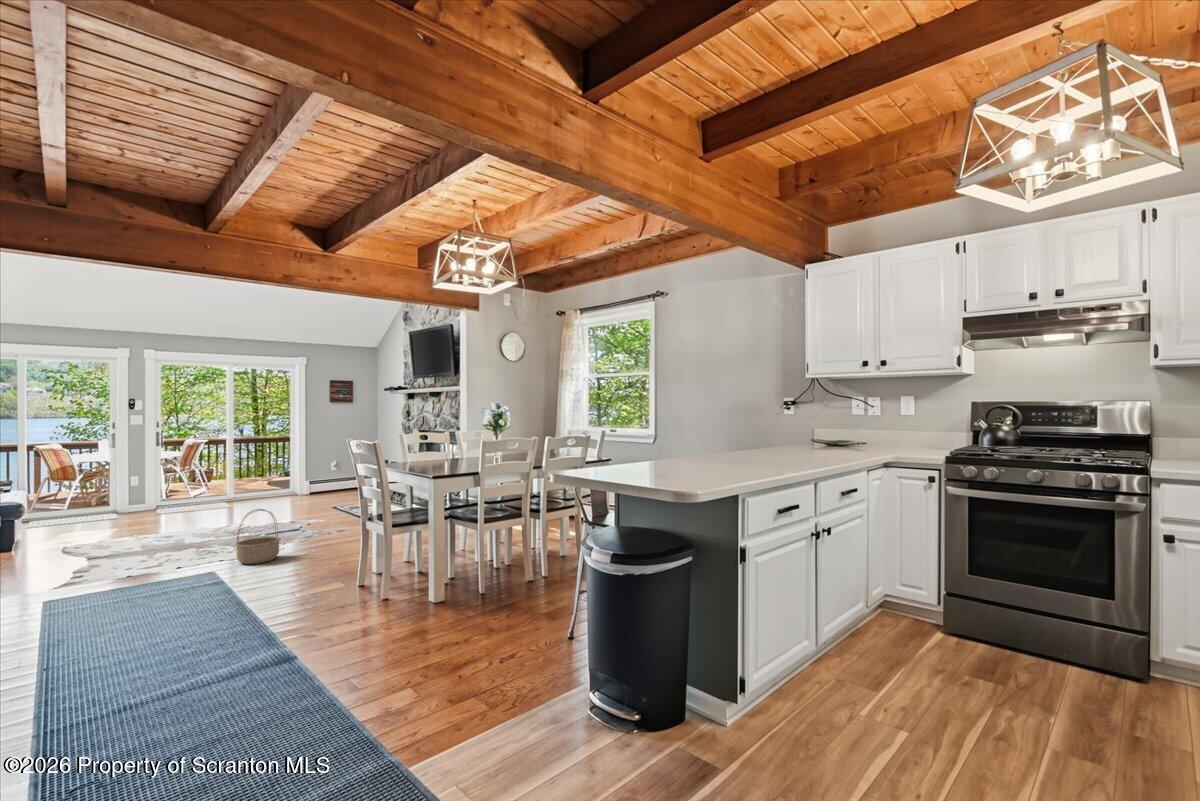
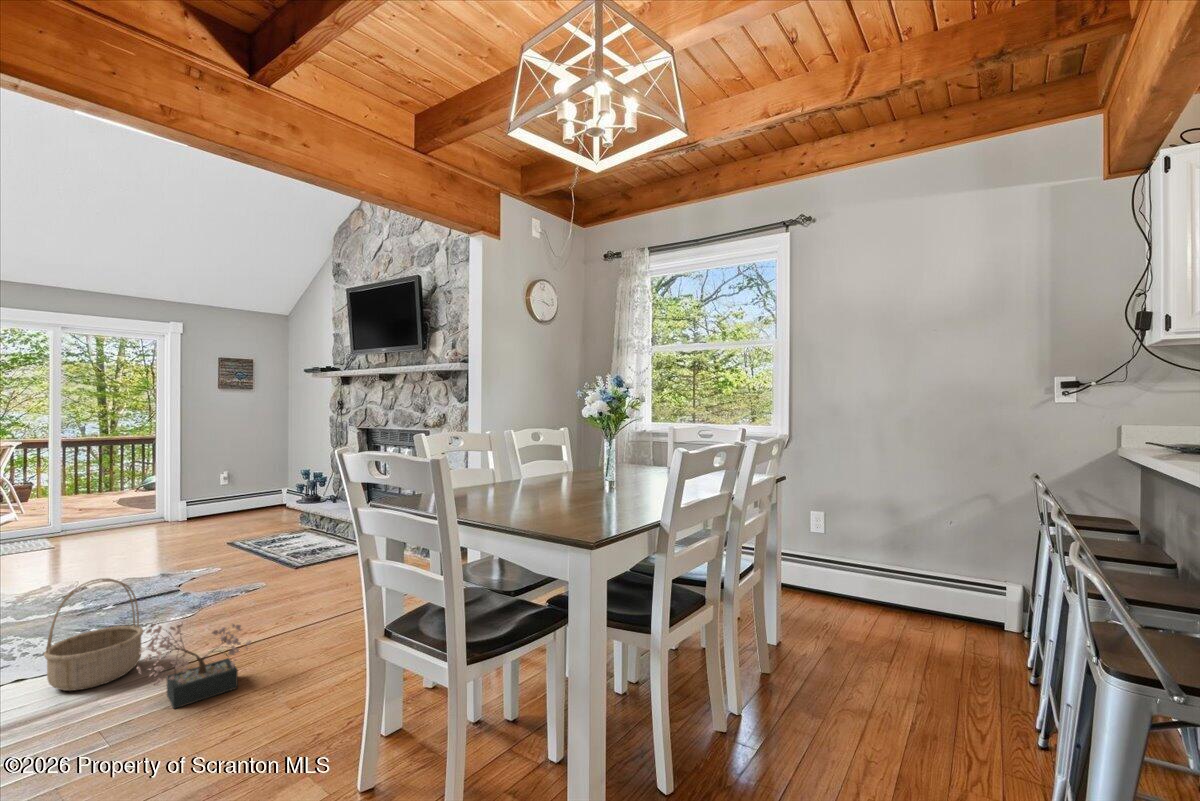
decorative plant: none [277,530,331,572] -> present [137,624,251,709]

